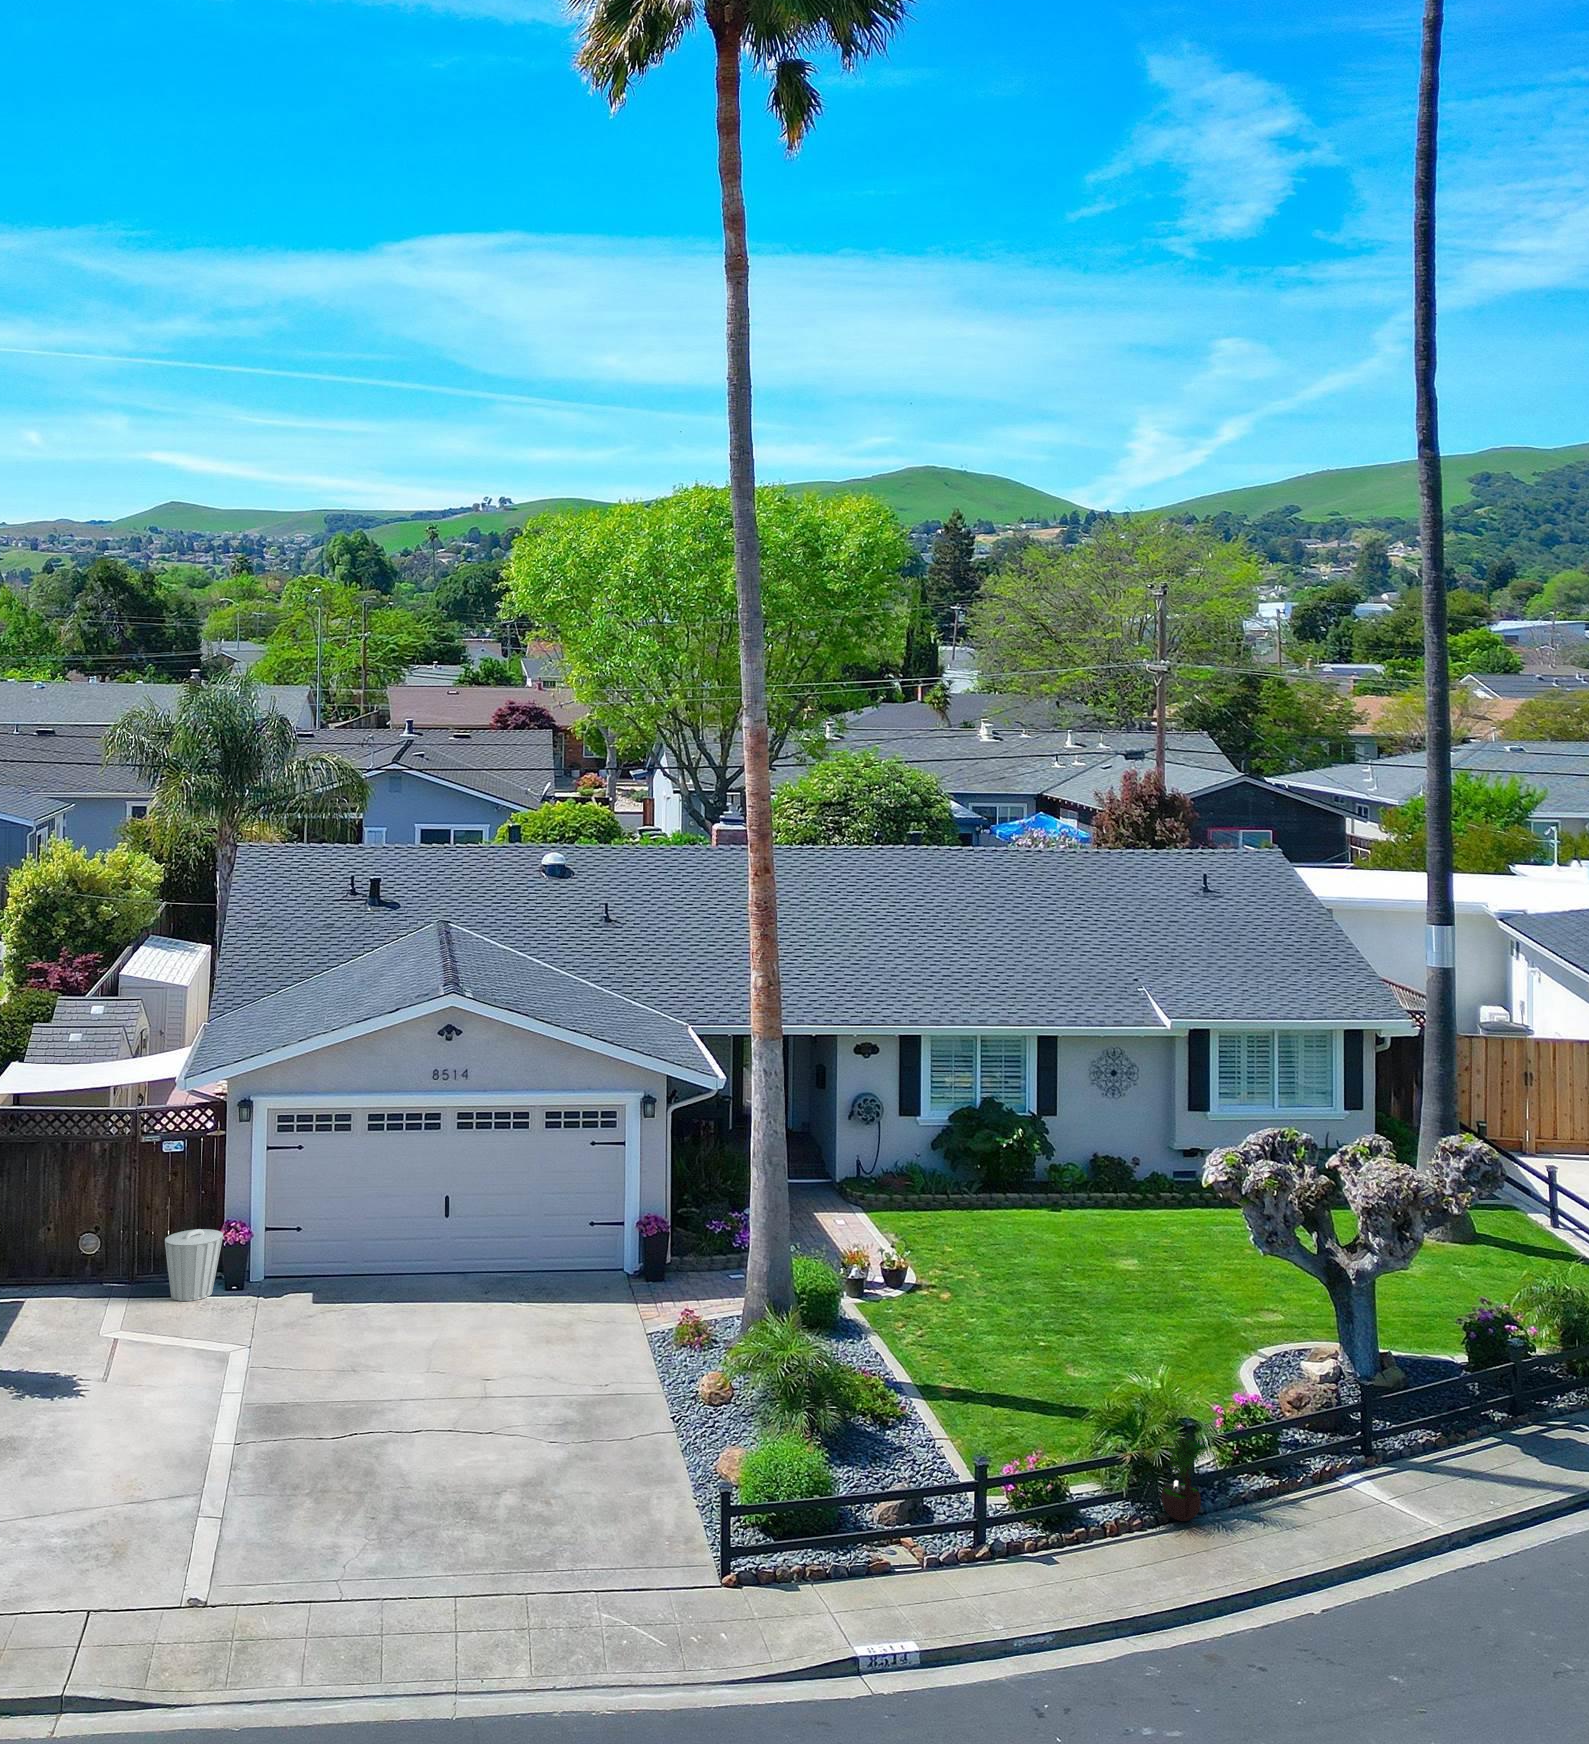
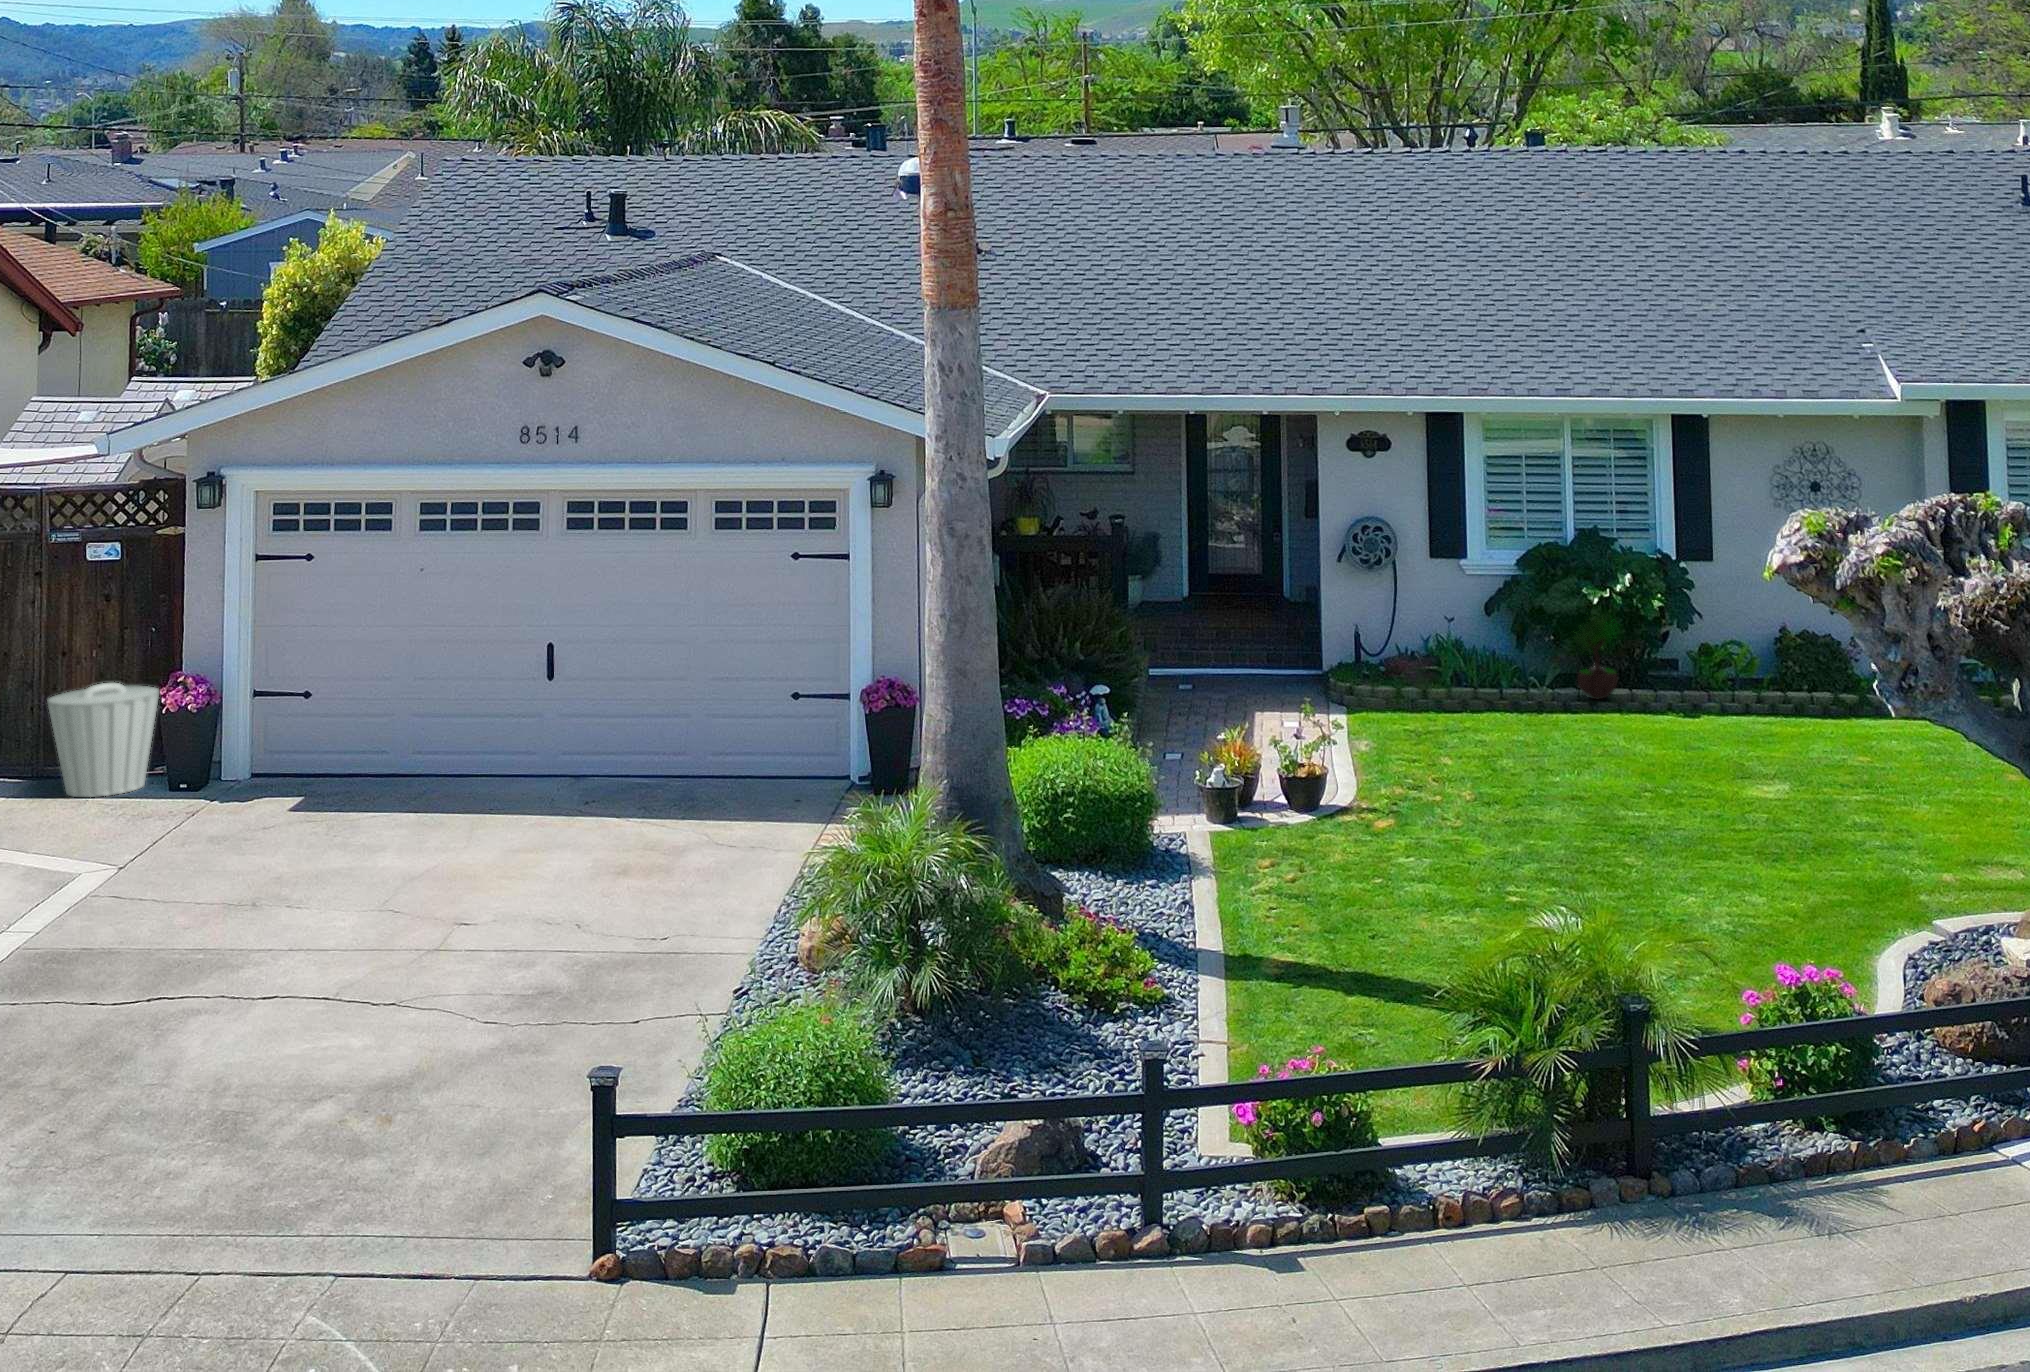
potted tree: present [1161,1434,1211,1521] -> present [1569,616,1618,699]

